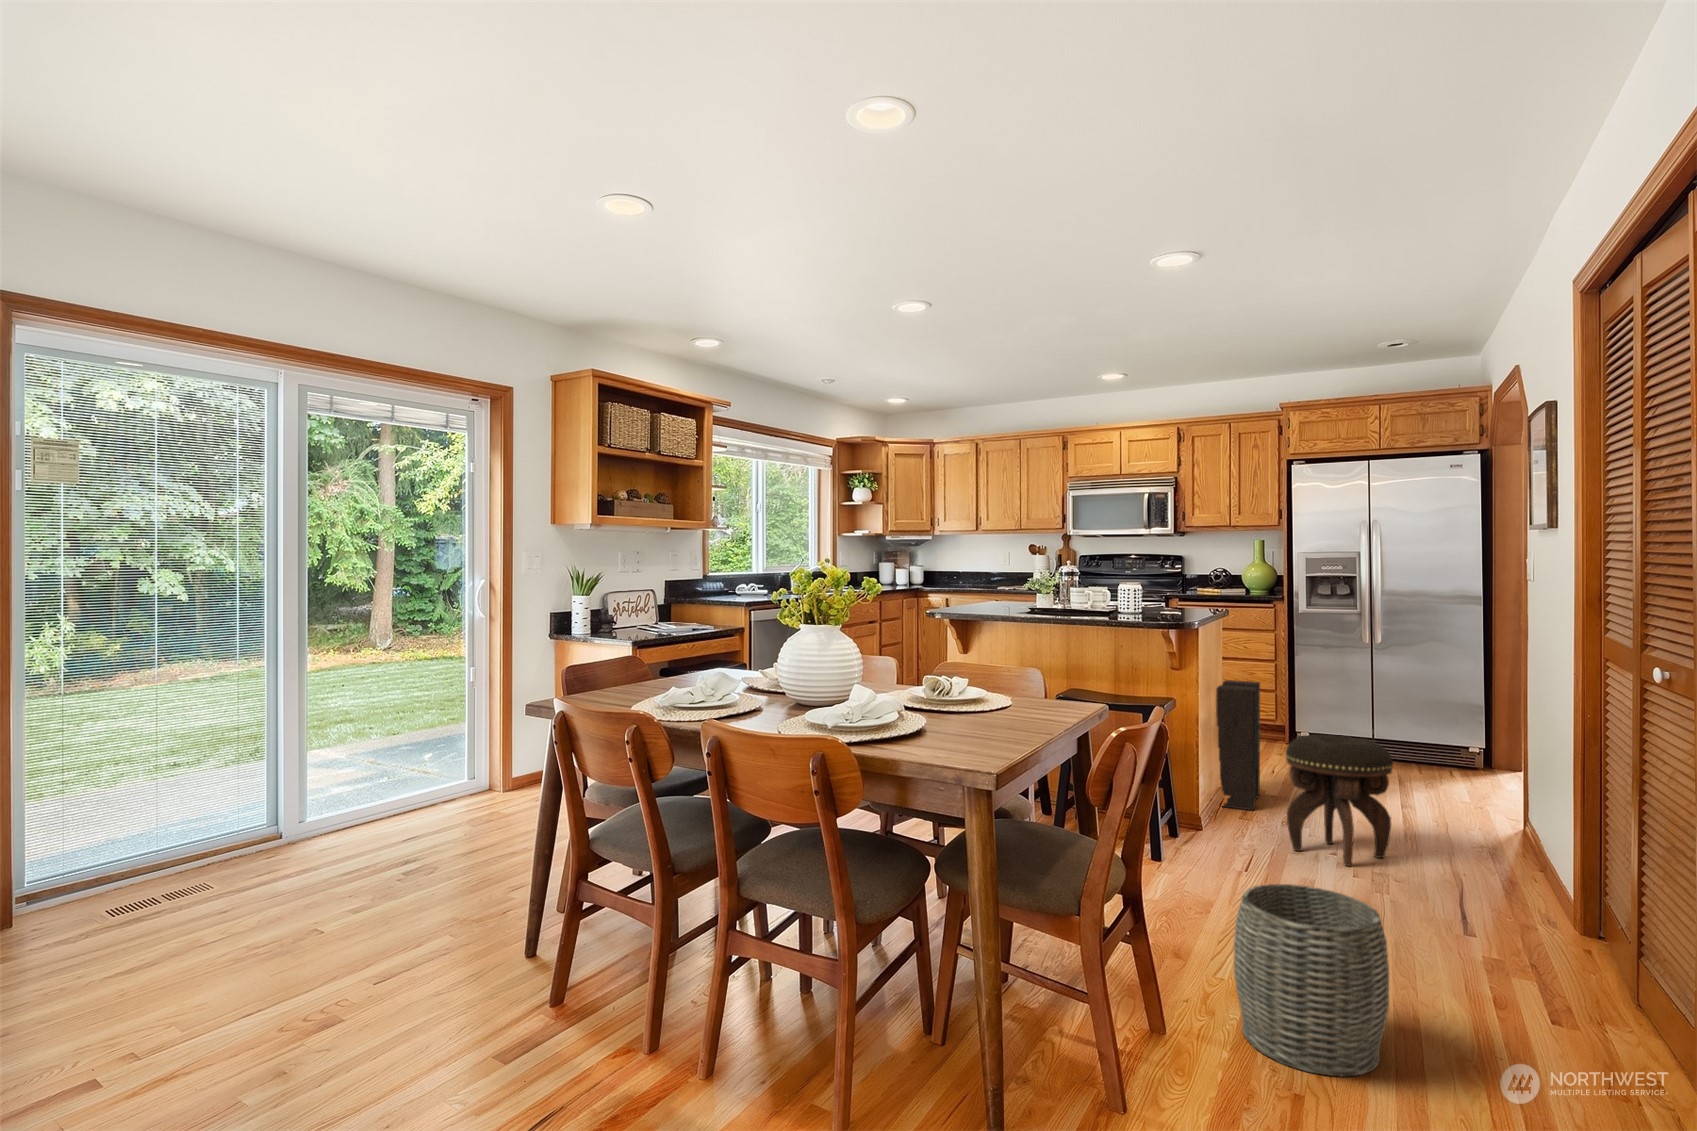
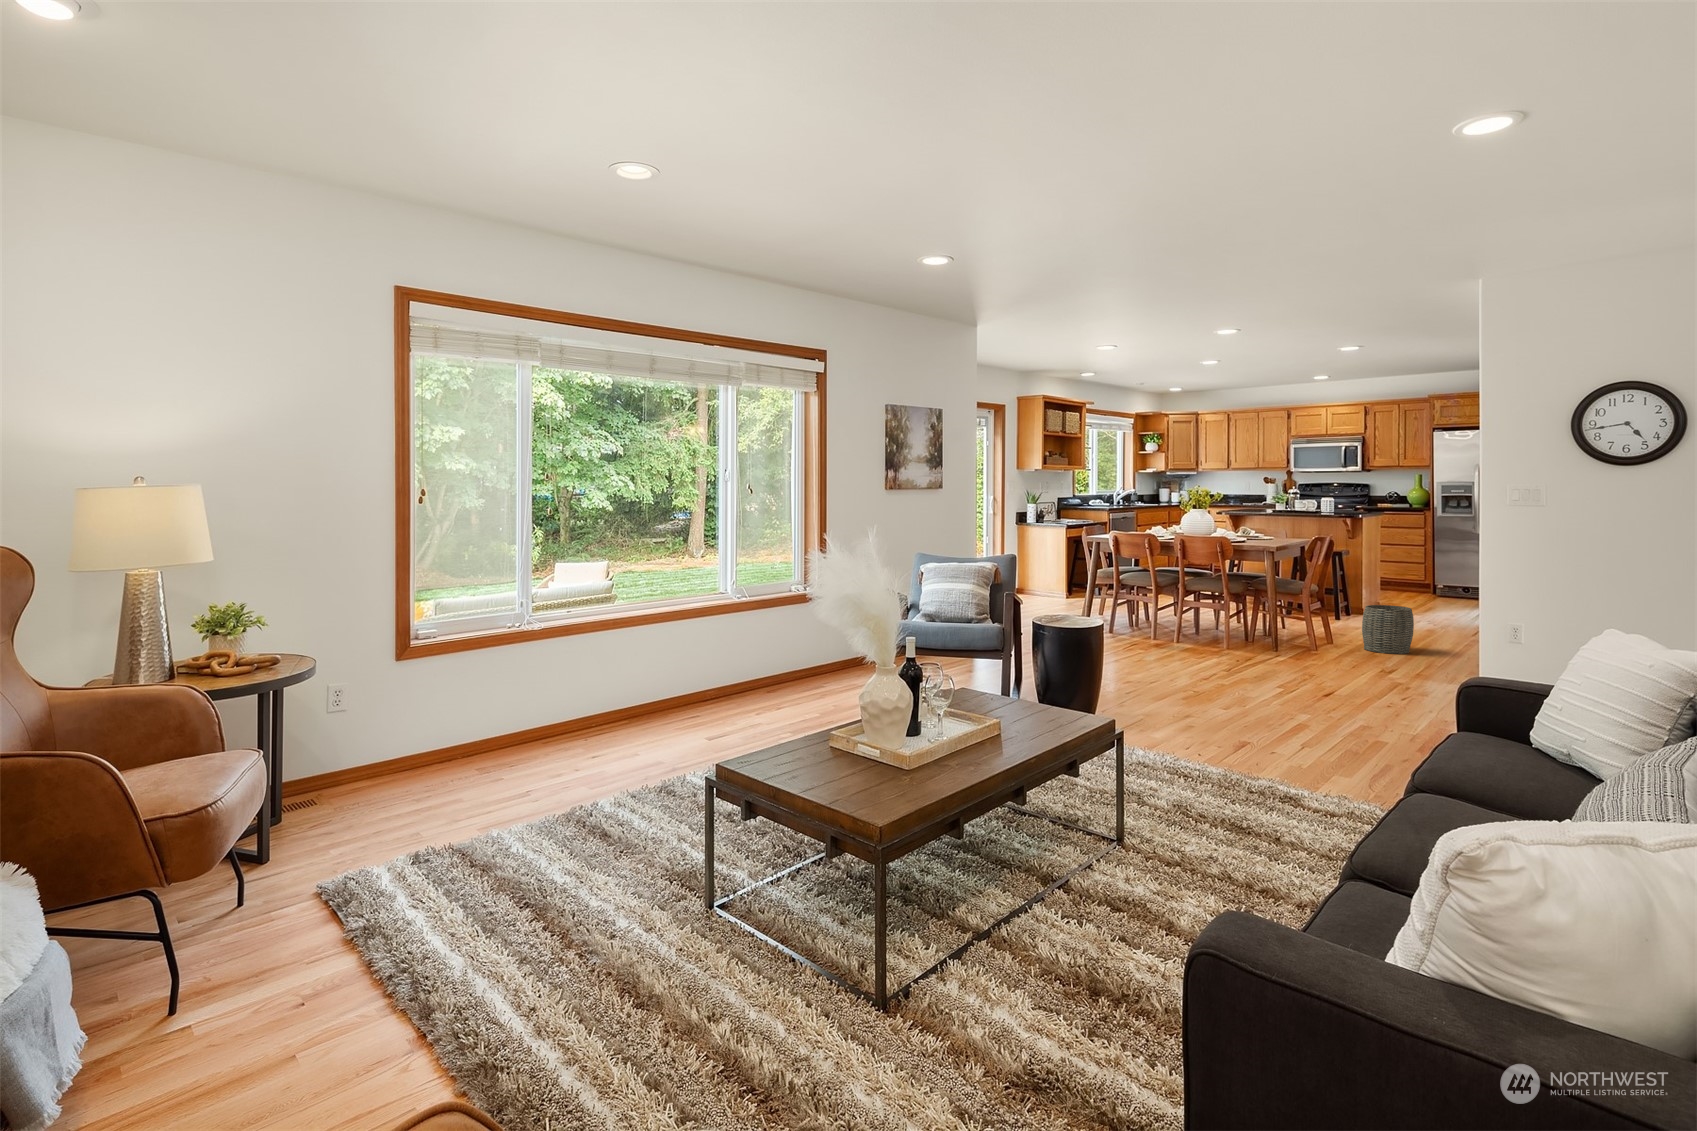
speaker: present [1216,680,1260,810] -> none [1373,552,1402,613]
footstool: present [1286,734,1393,866] -> none [1404,572,1456,626]

